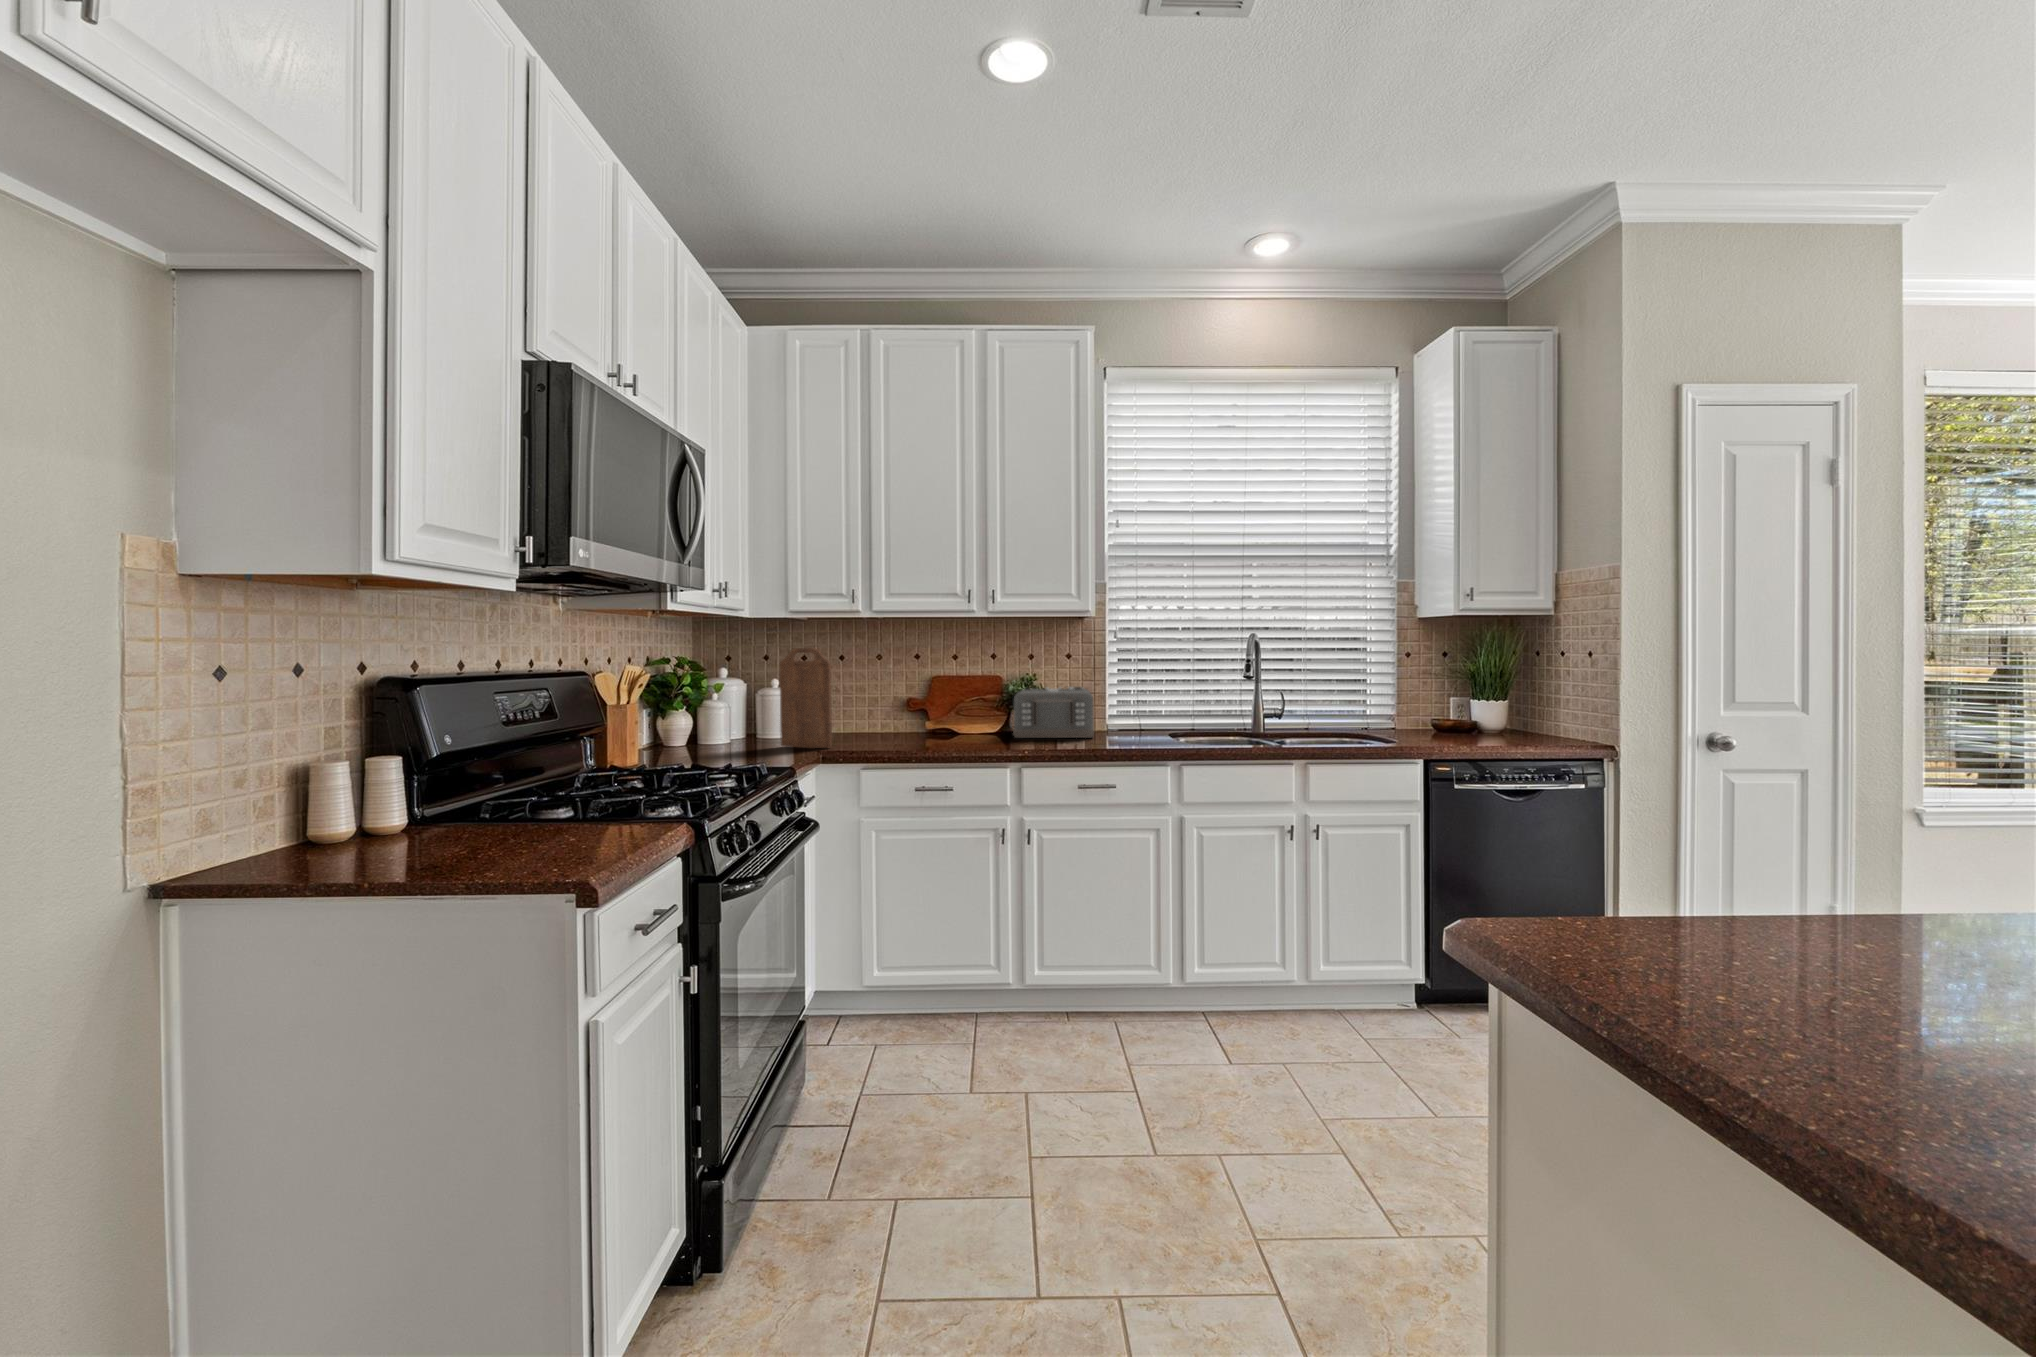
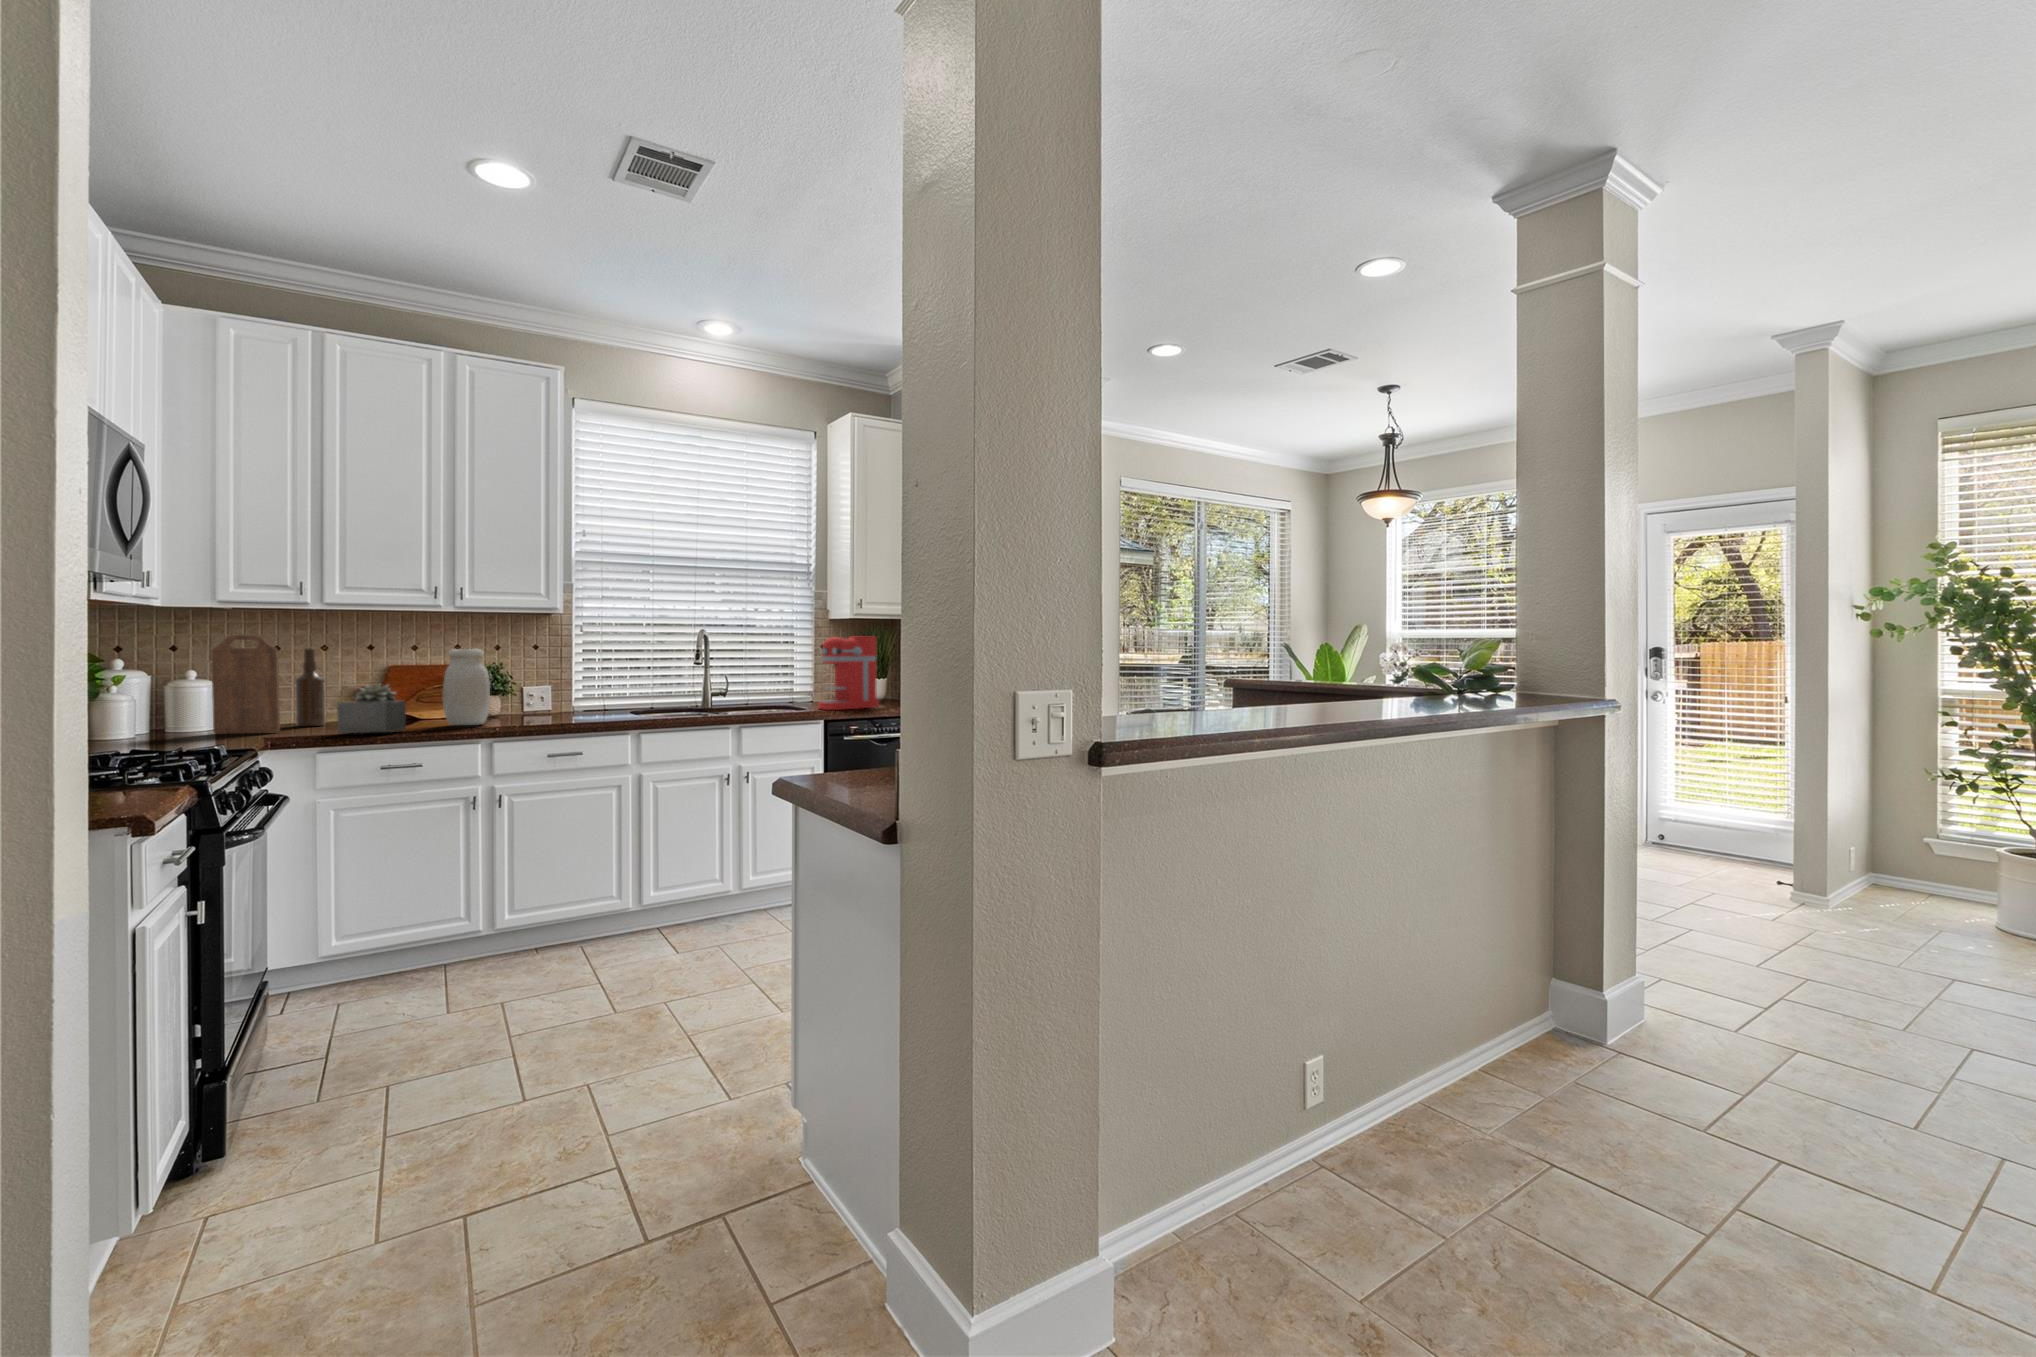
coffee maker: none [1406,639,1495,740] -> present [818,636,879,710]
bottle: none [850,660,875,740] -> present [295,648,326,726]
jar: none [975,660,1020,747] -> present [442,649,490,725]
toaster: present [1013,687,1094,738] -> none [481,674,561,719]
succulent plant: none [875,699,938,754] -> present [337,683,406,733]

